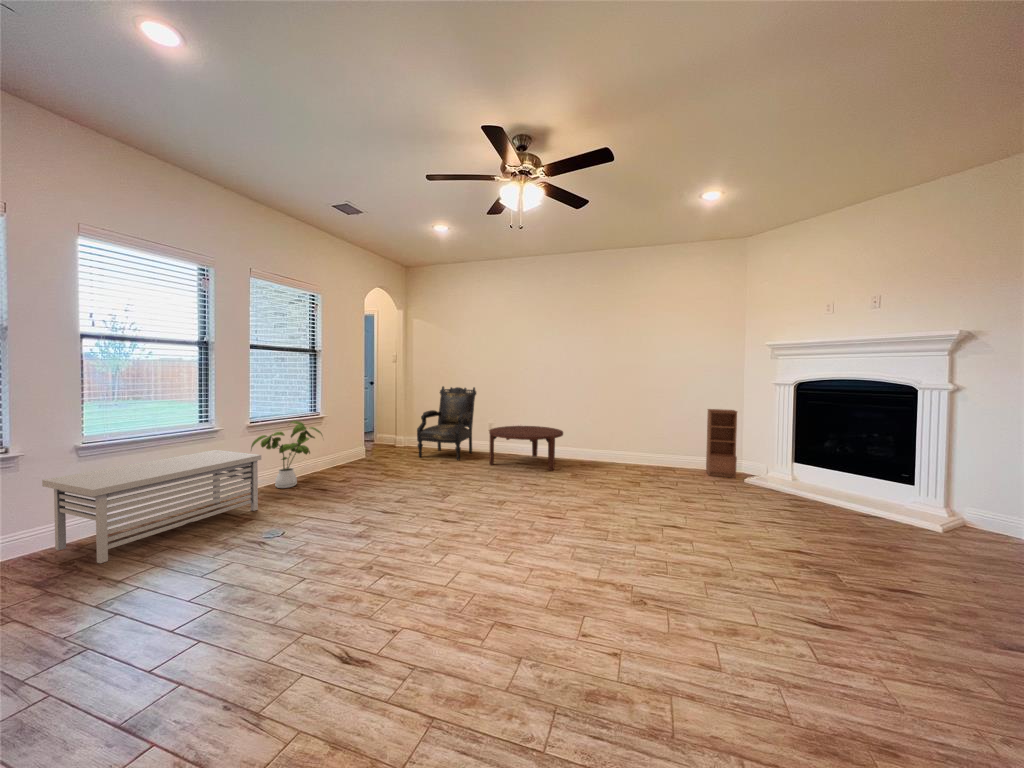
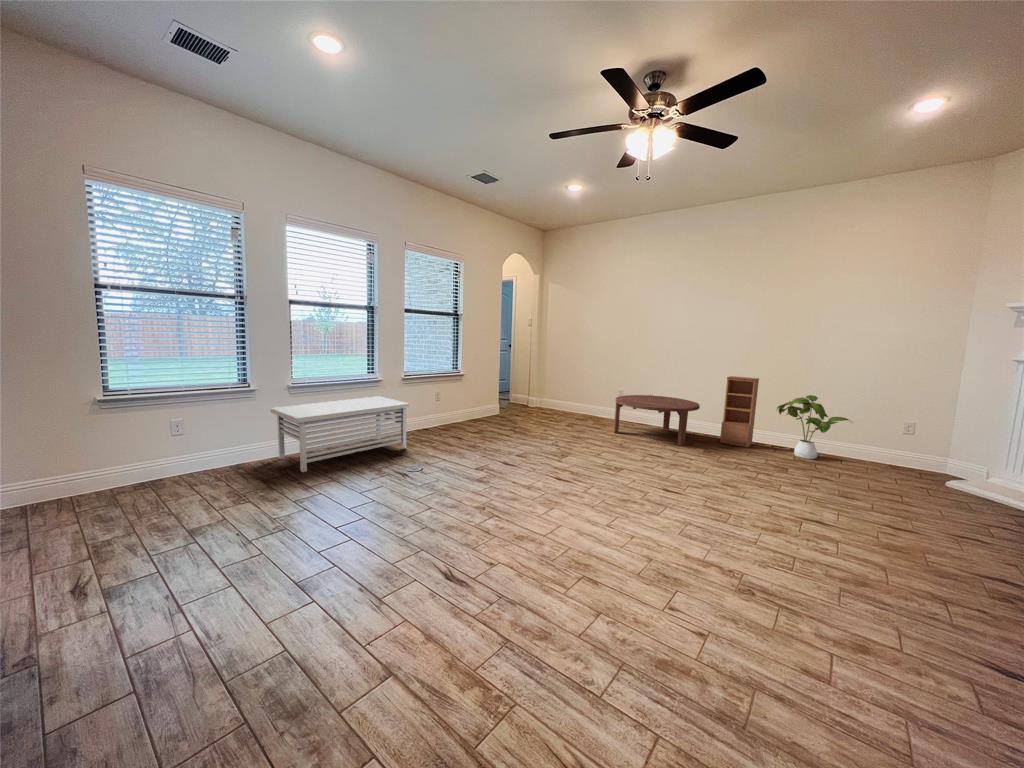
armchair: present [417,386,476,460] -> none [545,351,607,425]
bookcase: present [706,409,737,478] -> present [720,376,759,448]
house plant: present [251,421,322,488] -> present [777,395,851,459]

